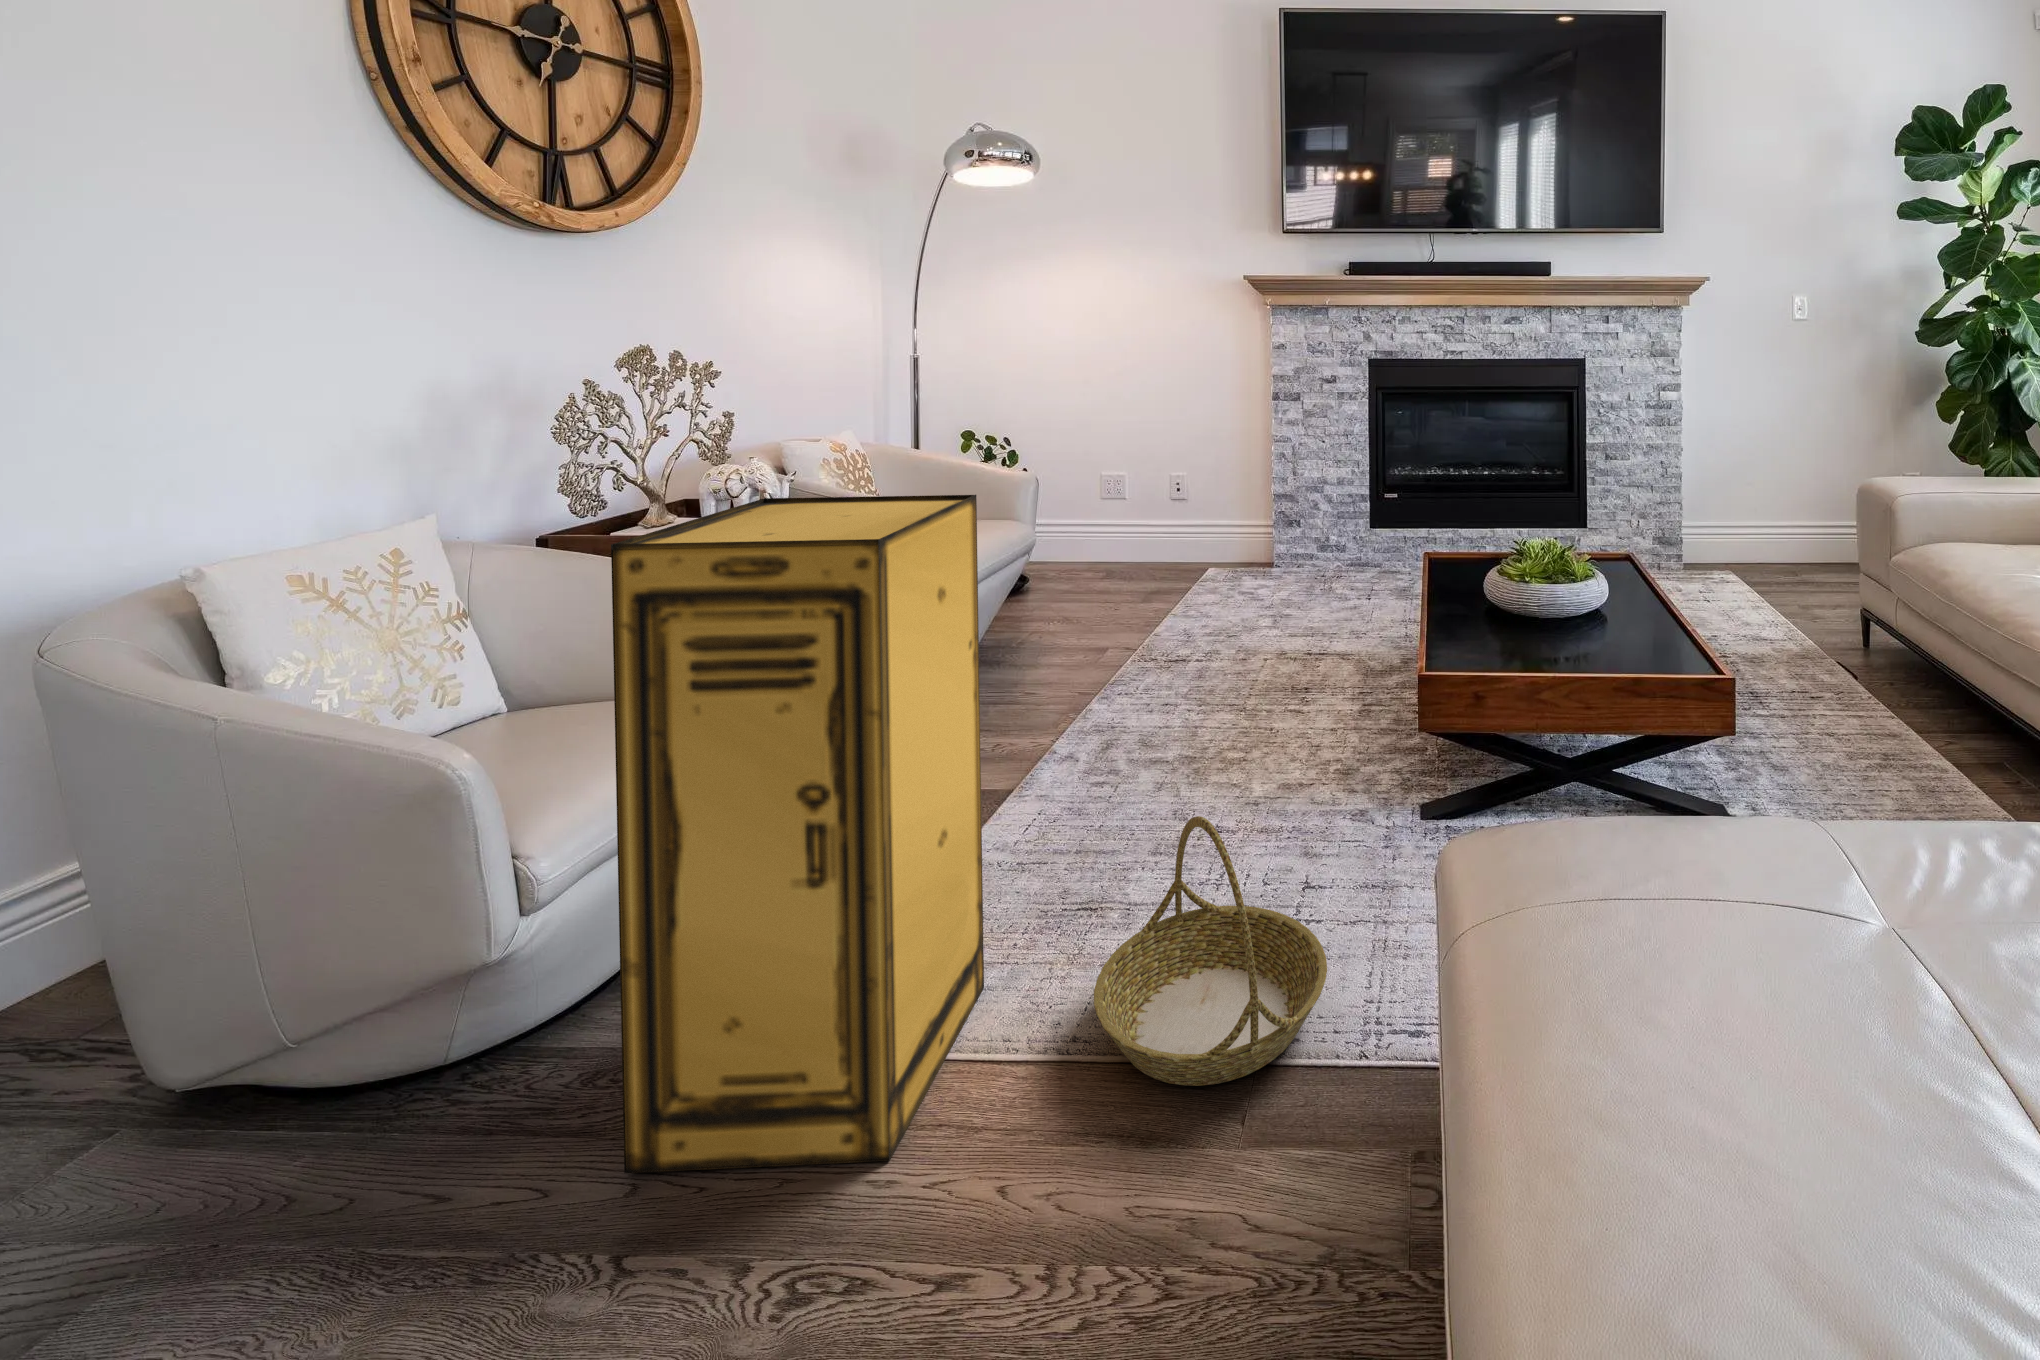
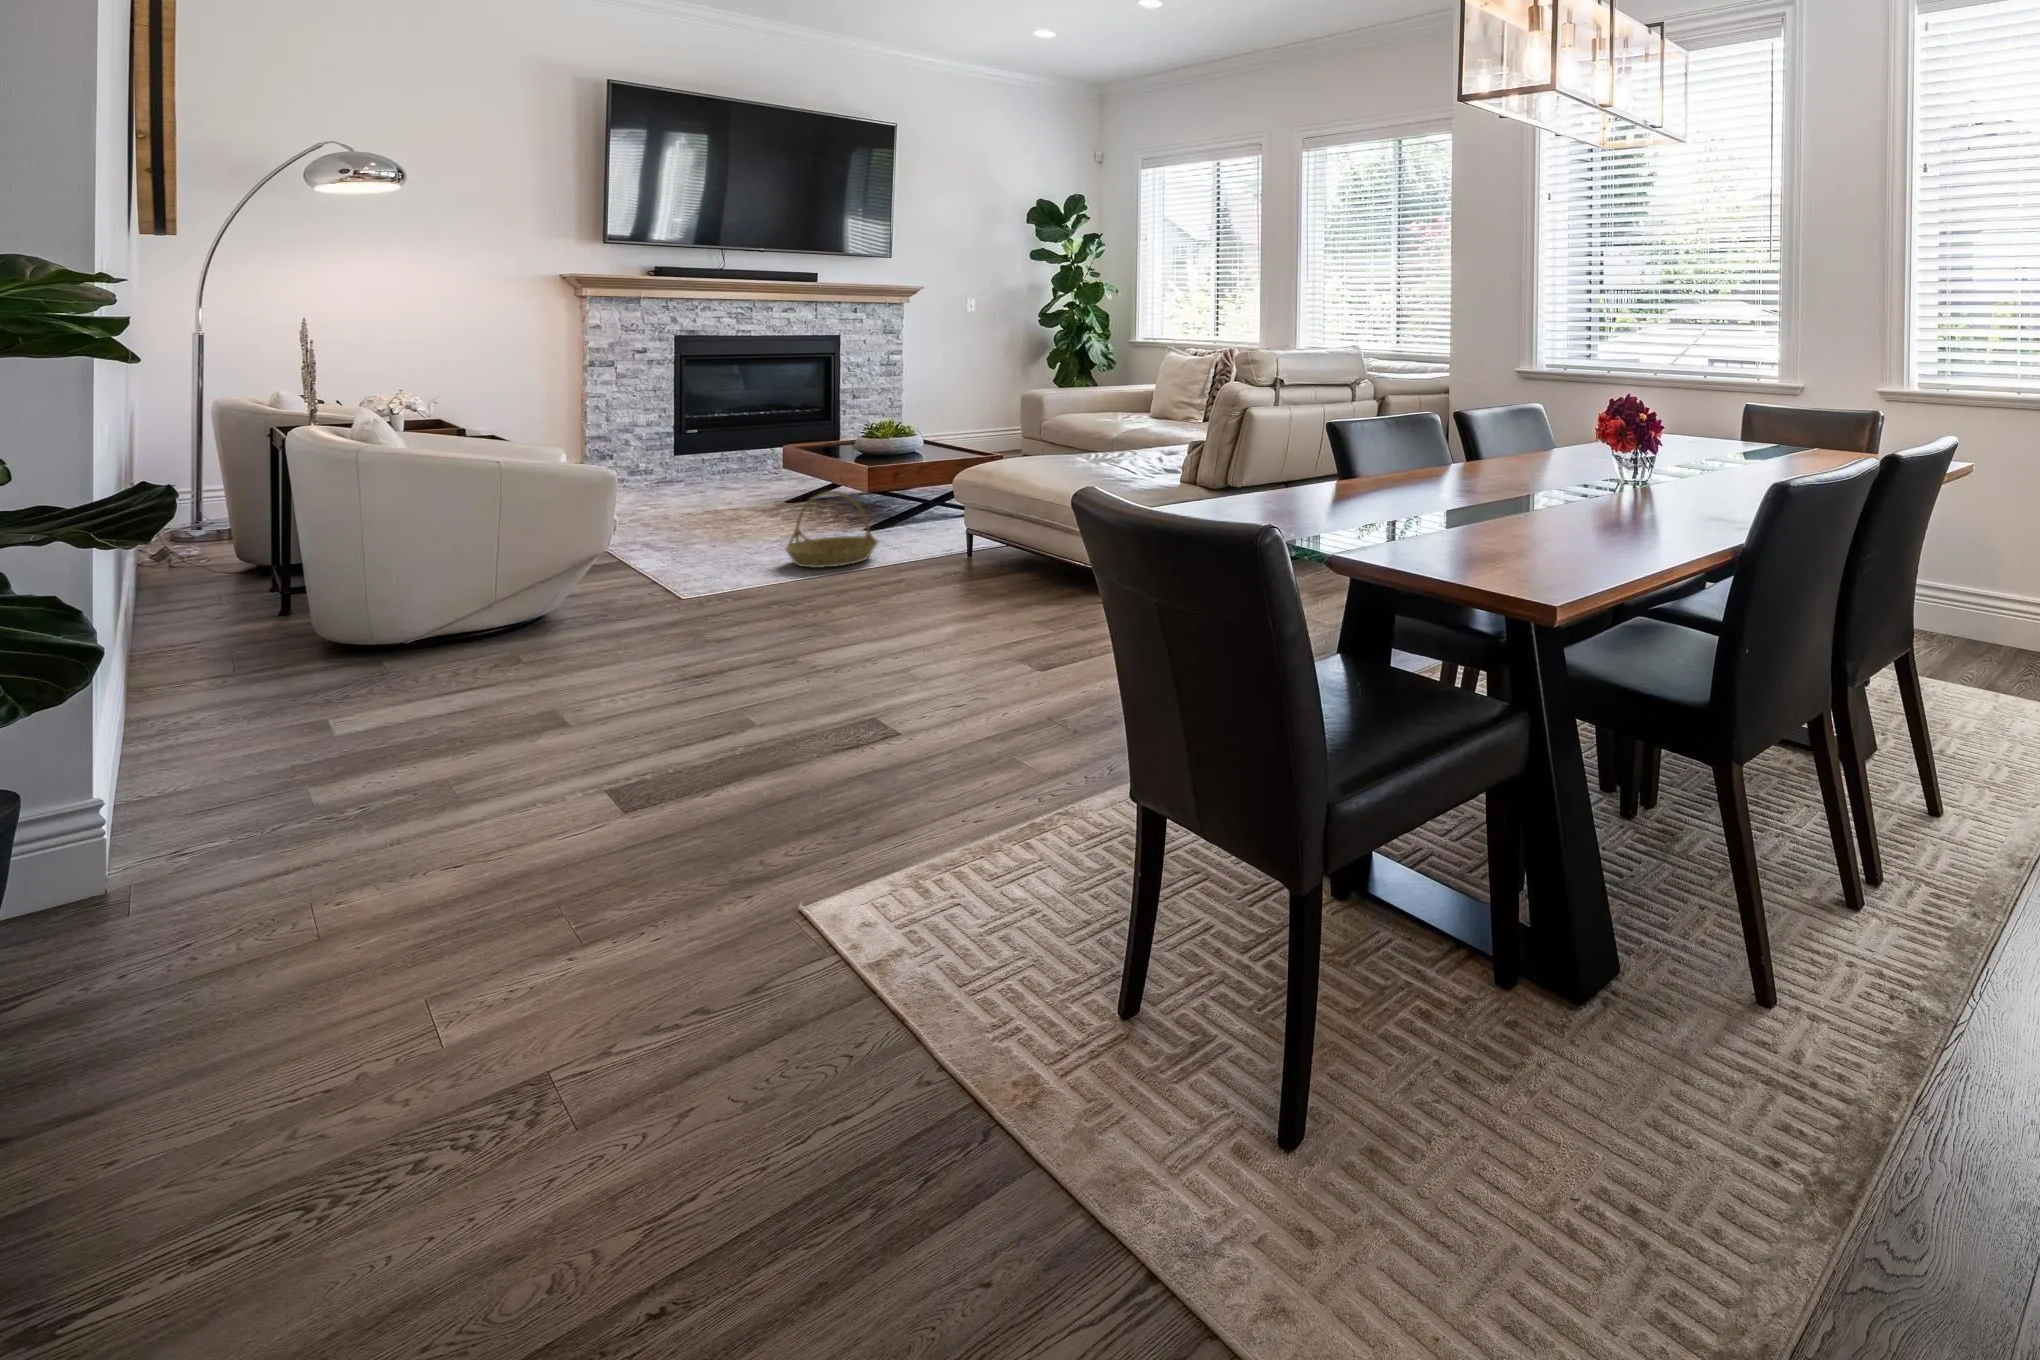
storage cabinet: present [611,495,984,1174] -> none [621,377,755,607]

